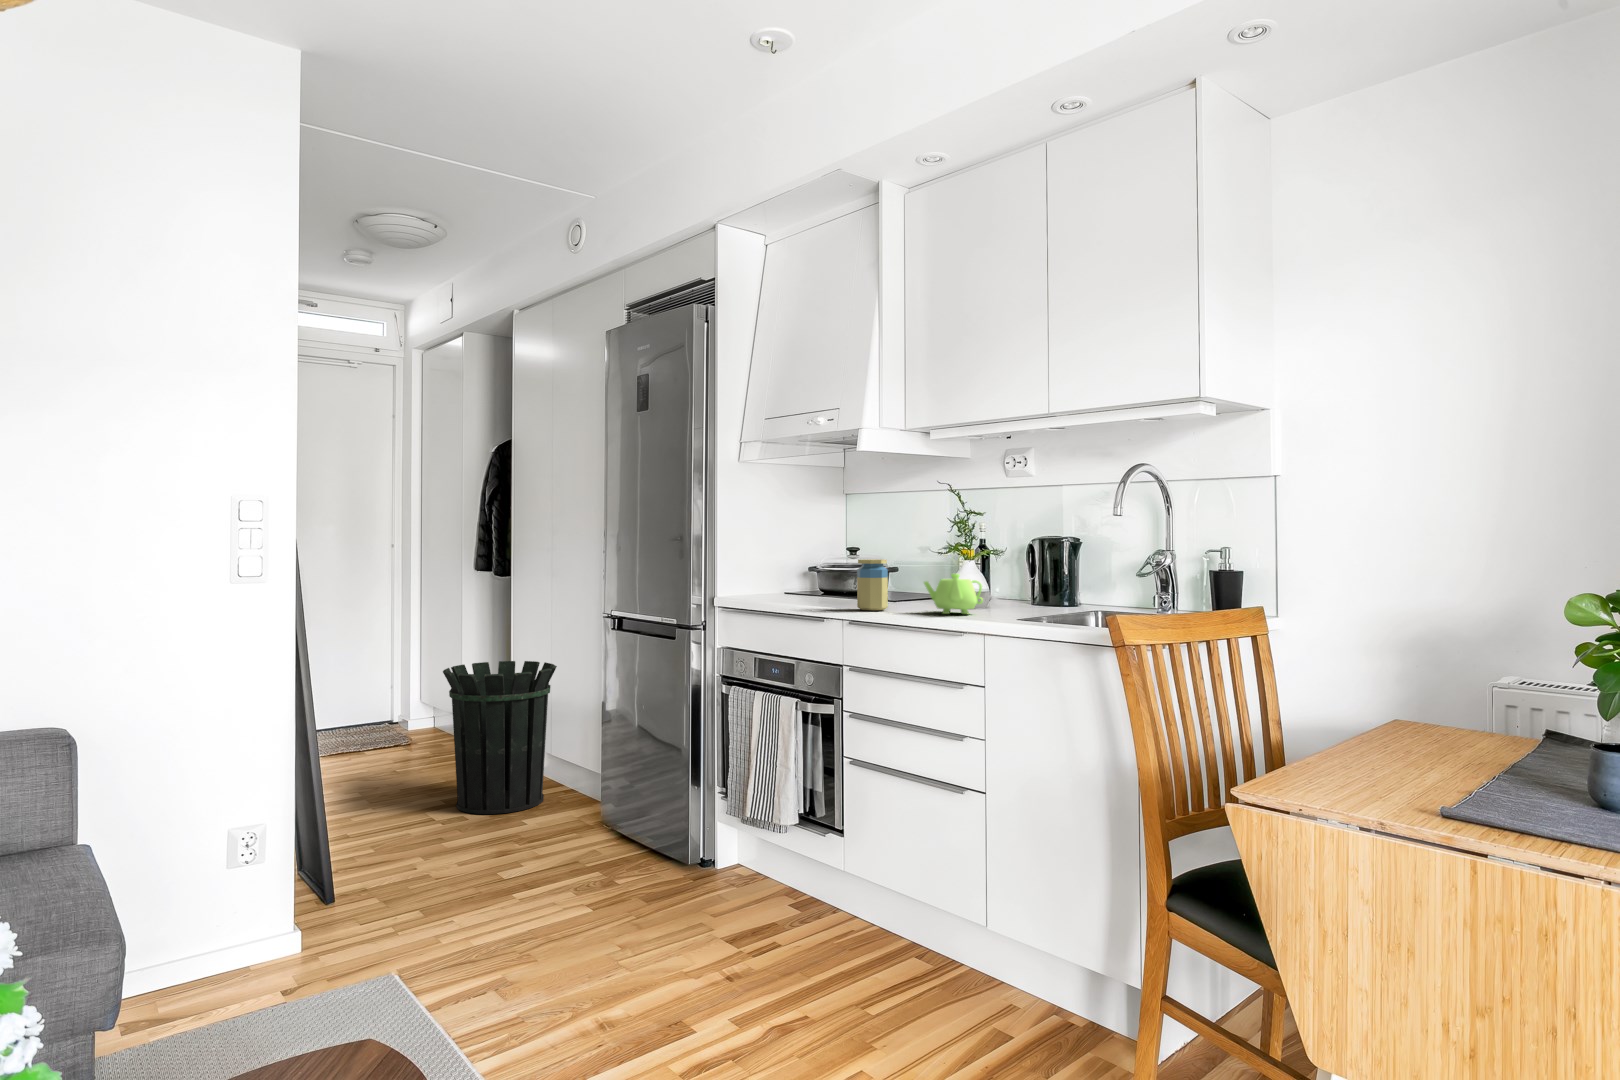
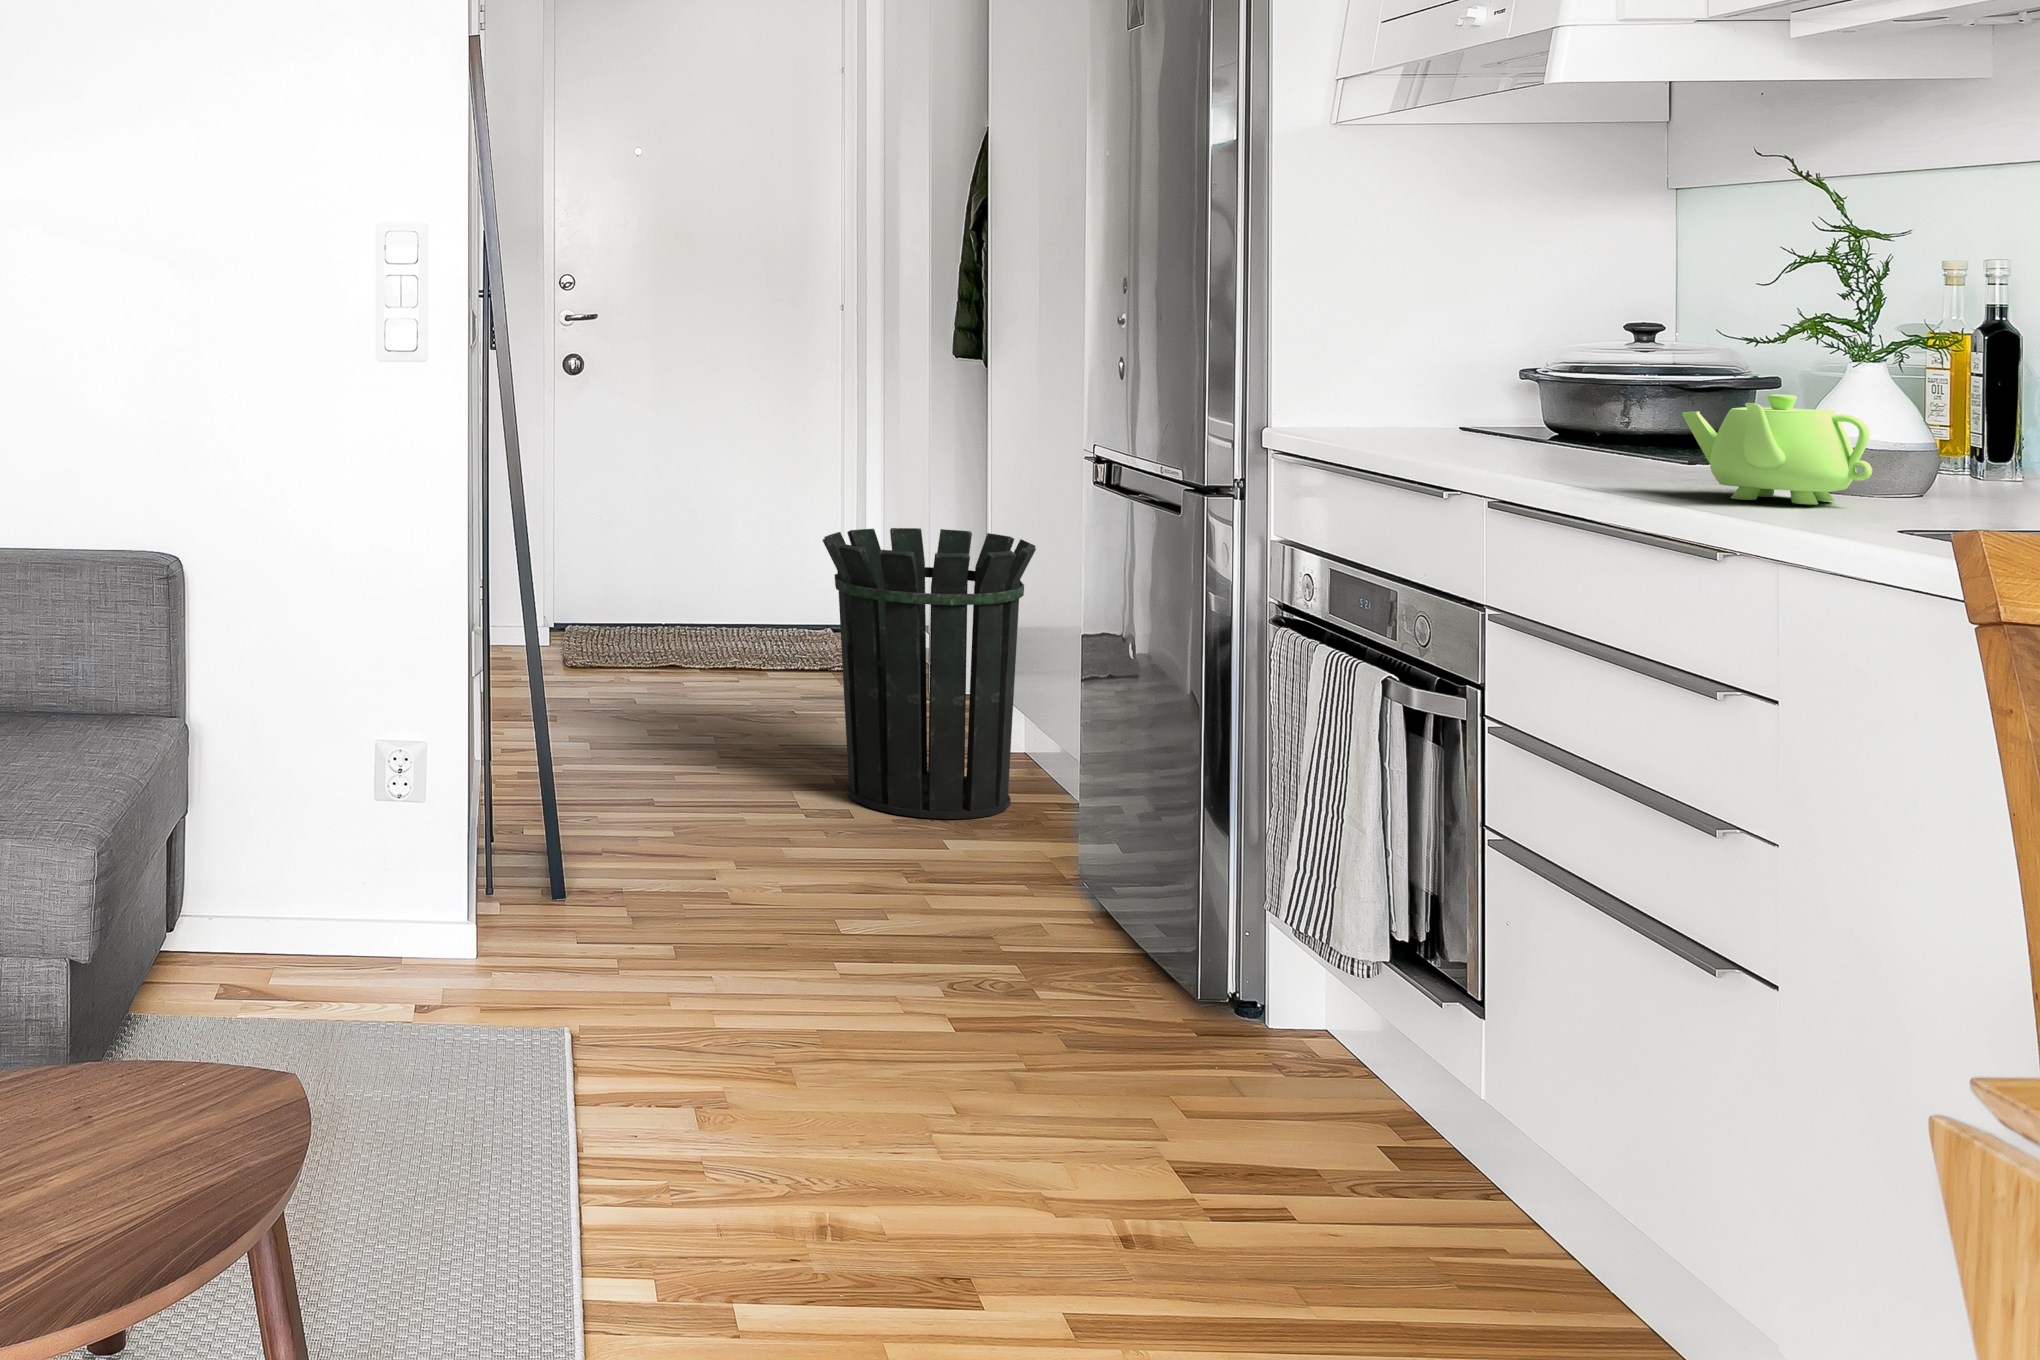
jar: present [857,559,888,610] -> none [1512,351,1594,478]

